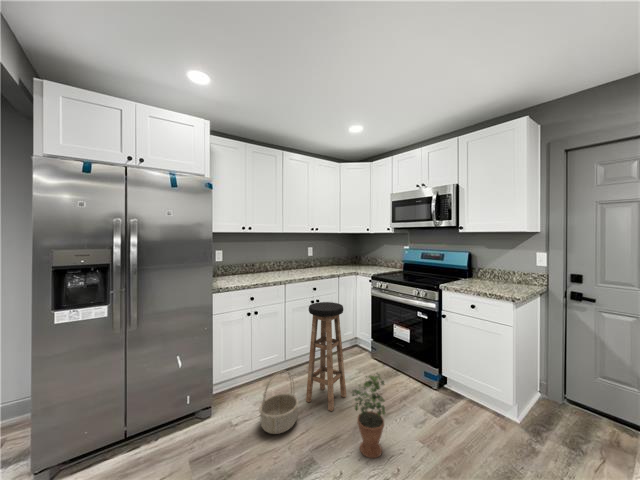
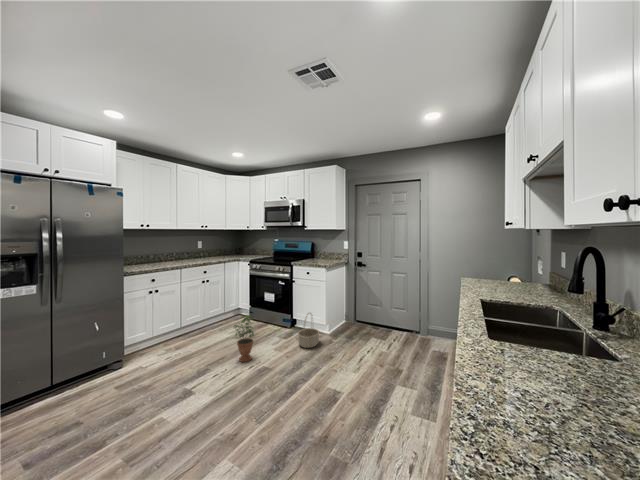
bar stool: present [306,302,346,411] -> none [201,278,231,349]
basket: present [259,370,299,434] -> present [298,313,319,348]

